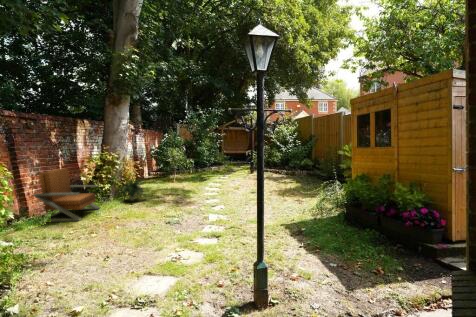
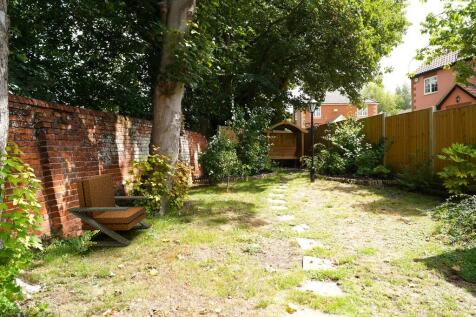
potted plant: present [122,181,143,201] -> none [171,188,206,216]

